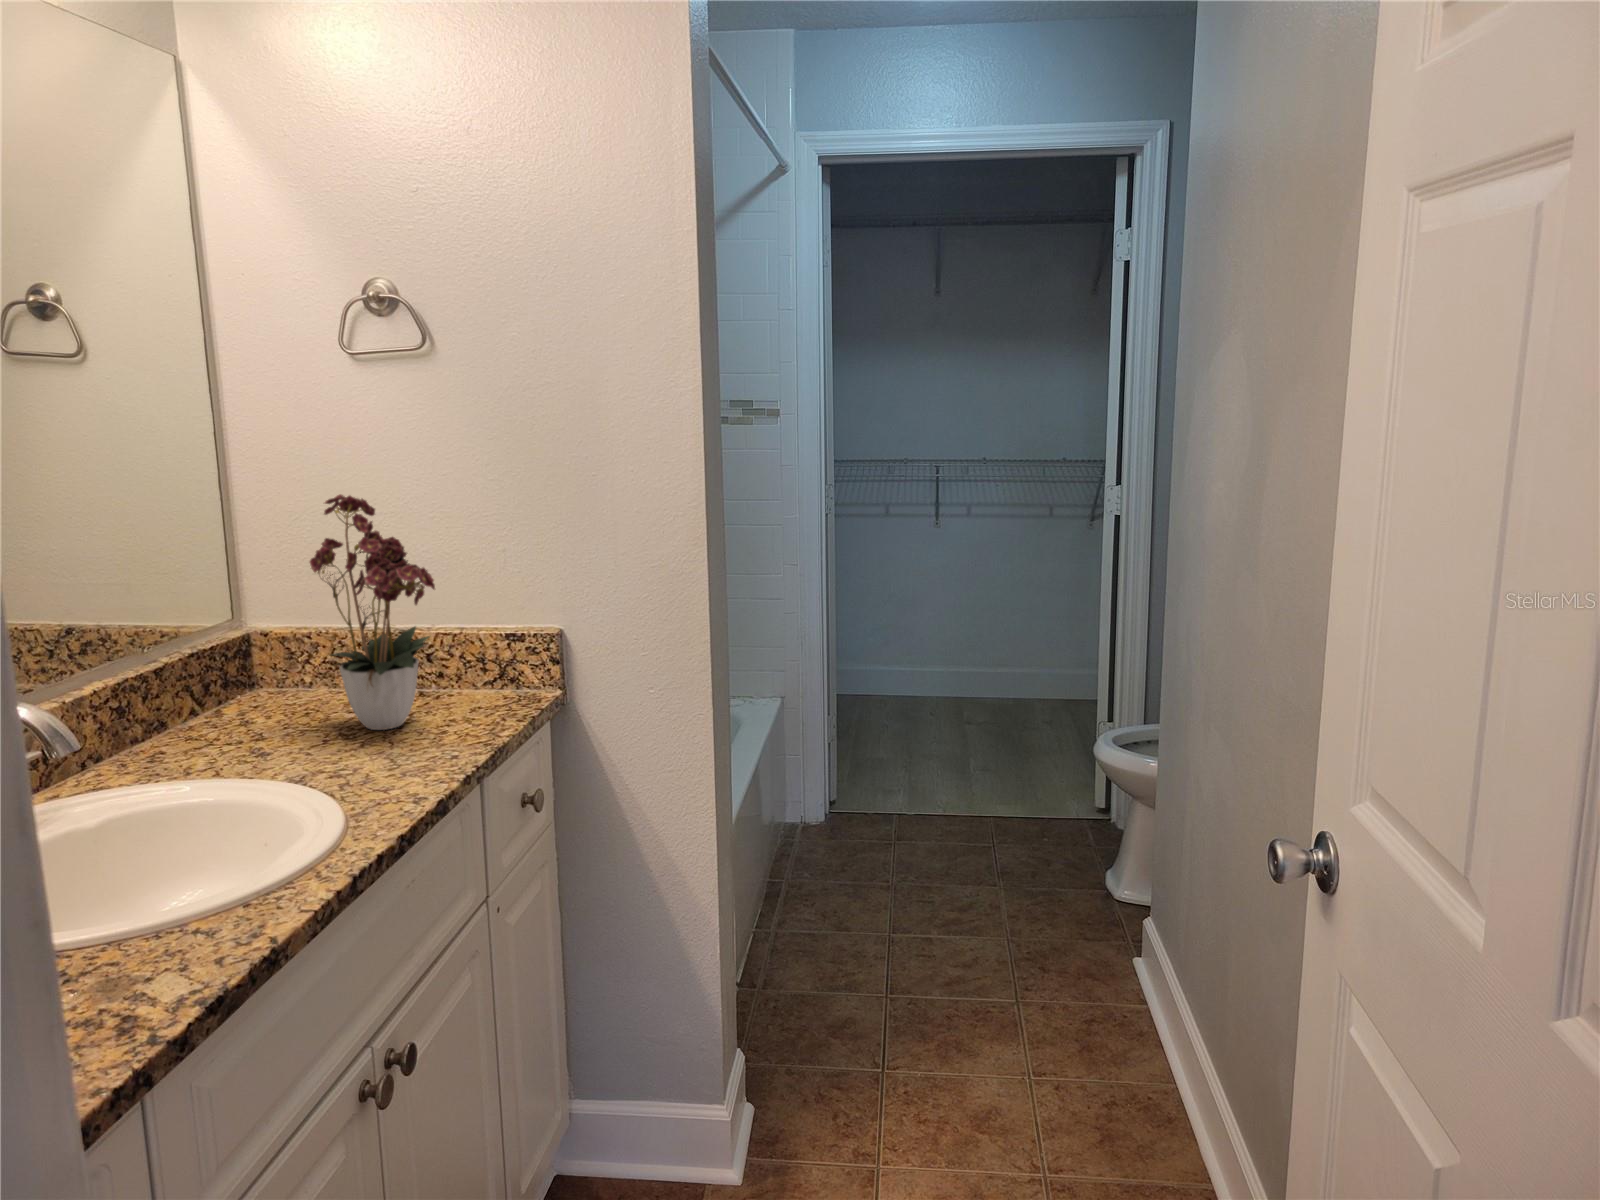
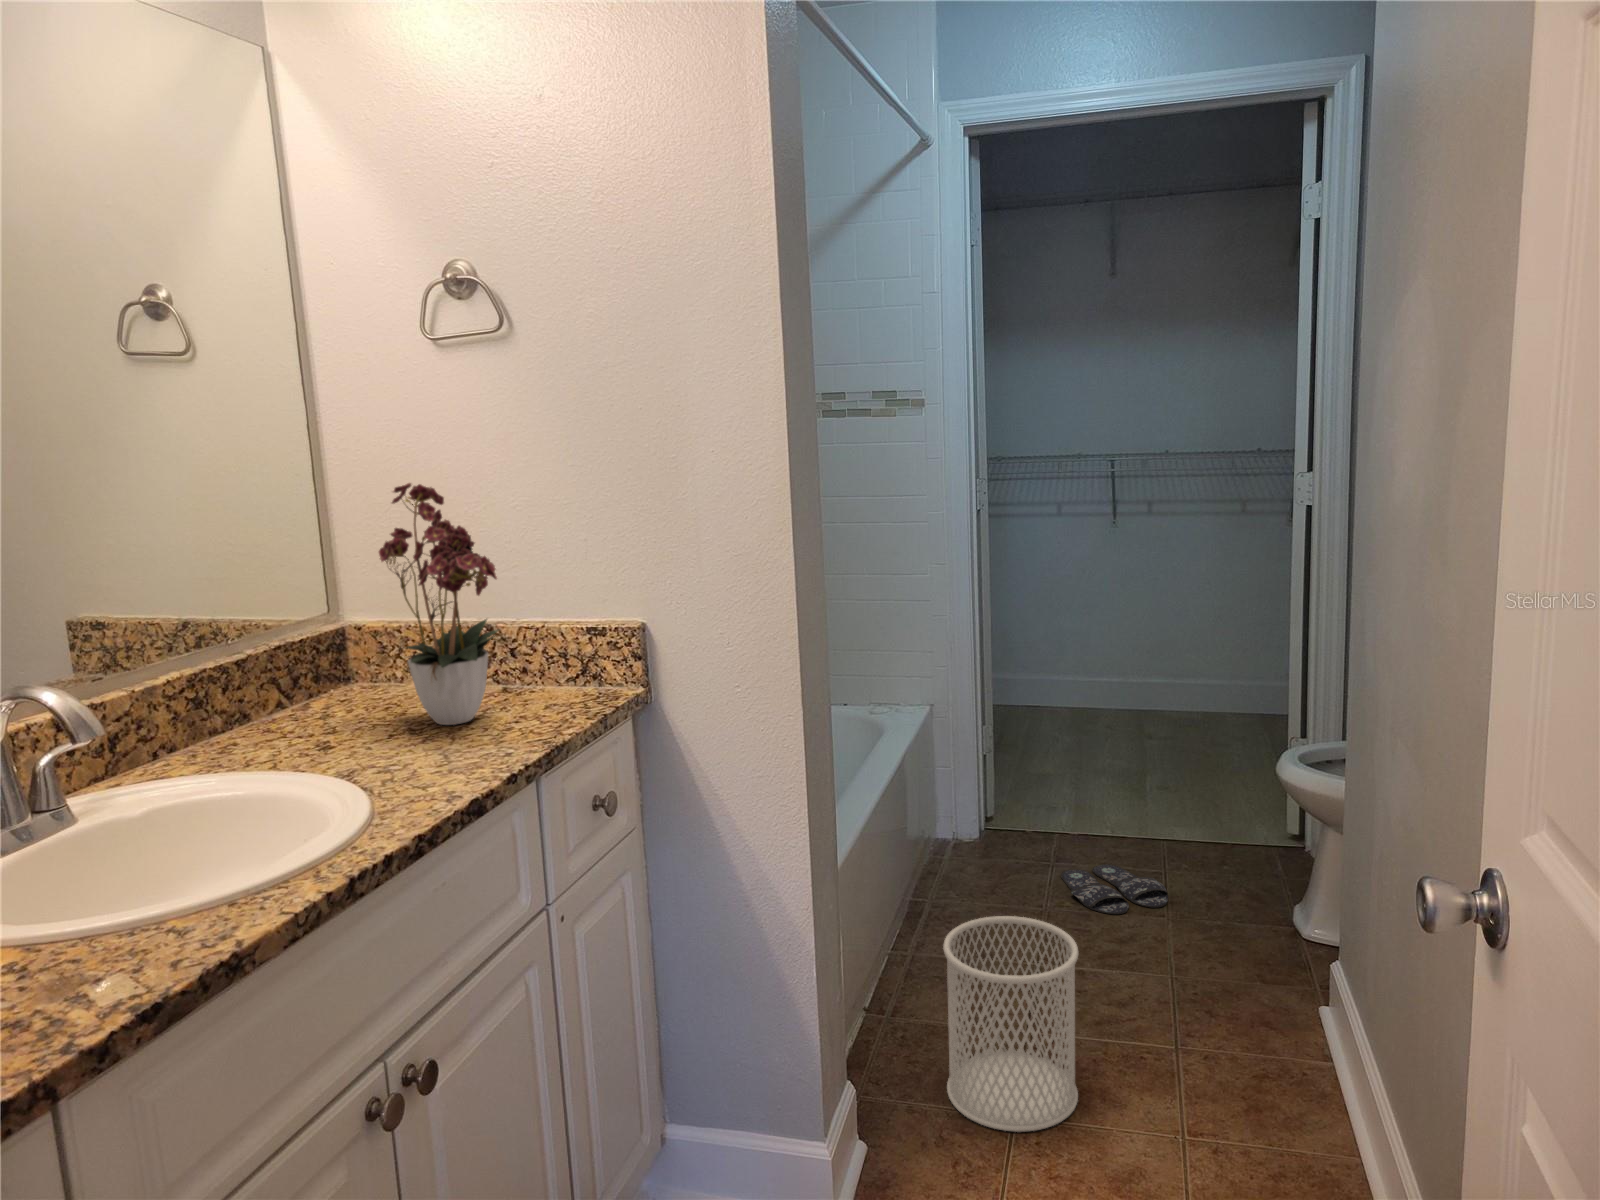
slippers: none [912,845,1010,891] -> present [1061,864,1168,914]
wastebasket: none [826,895,949,1091] -> present [943,916,1079,1132]

